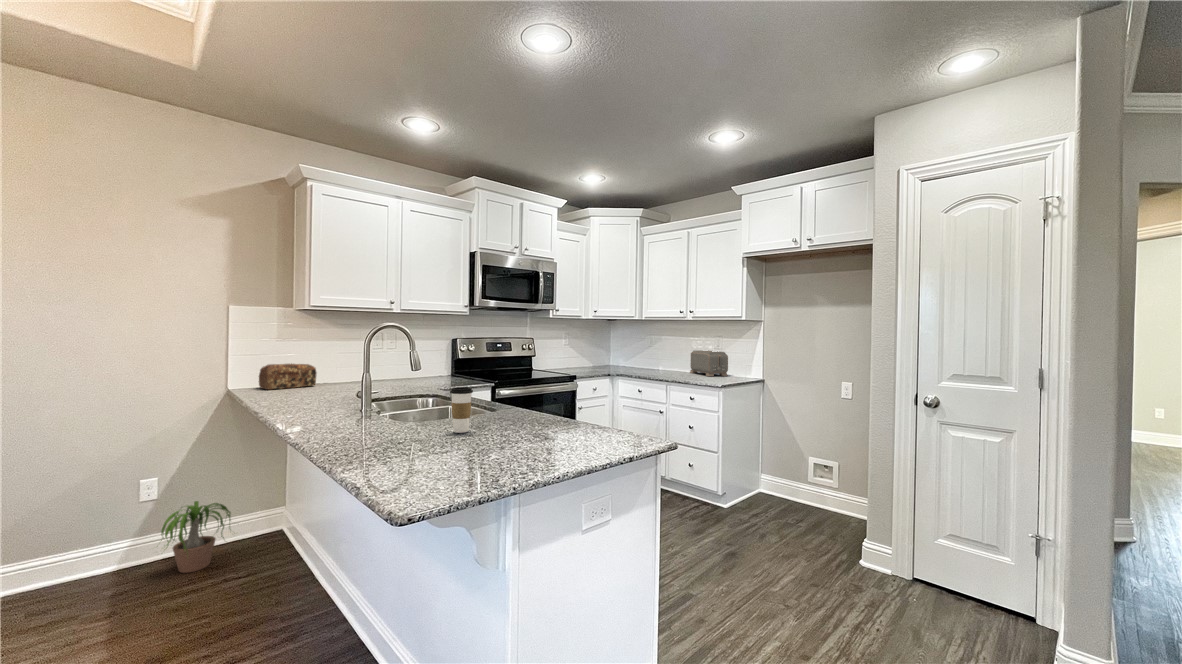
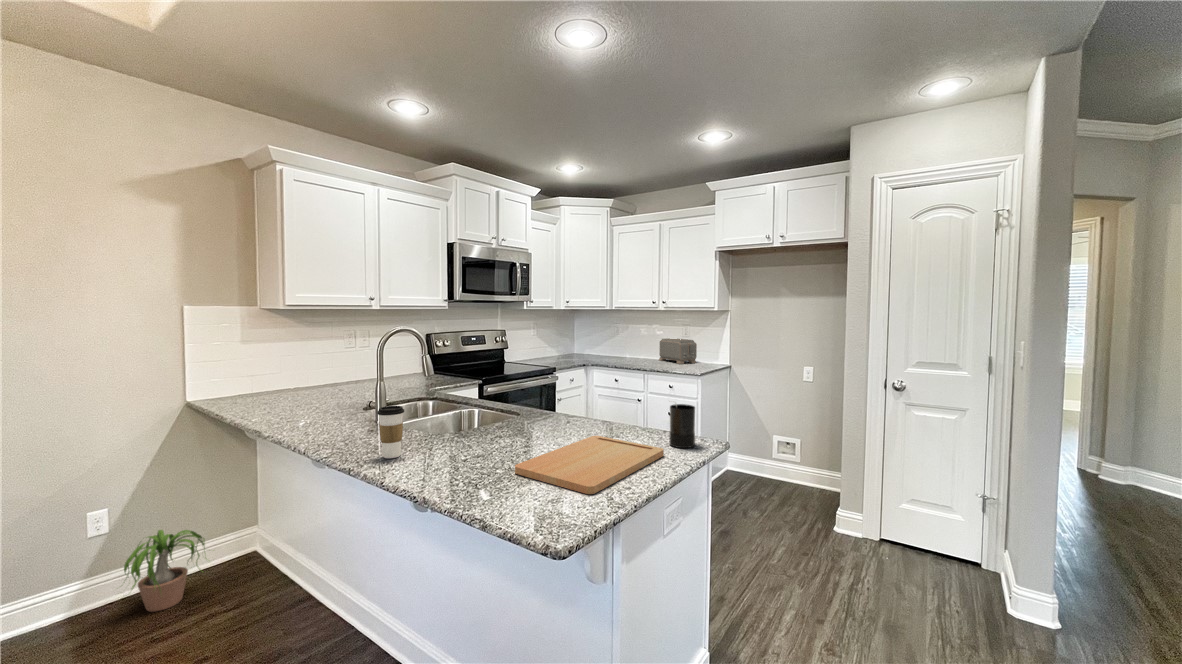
bread loaf: present [259,364,316,390] -> none [221,368,288,400]
coffee cup: present [450,387,473,433] -> present [377,406,404,458]
candle: none [611,396,638,445] -> present [669,404,695,448]
cutting board: none [432,429,594,476] -> present [515,436,664,494]

